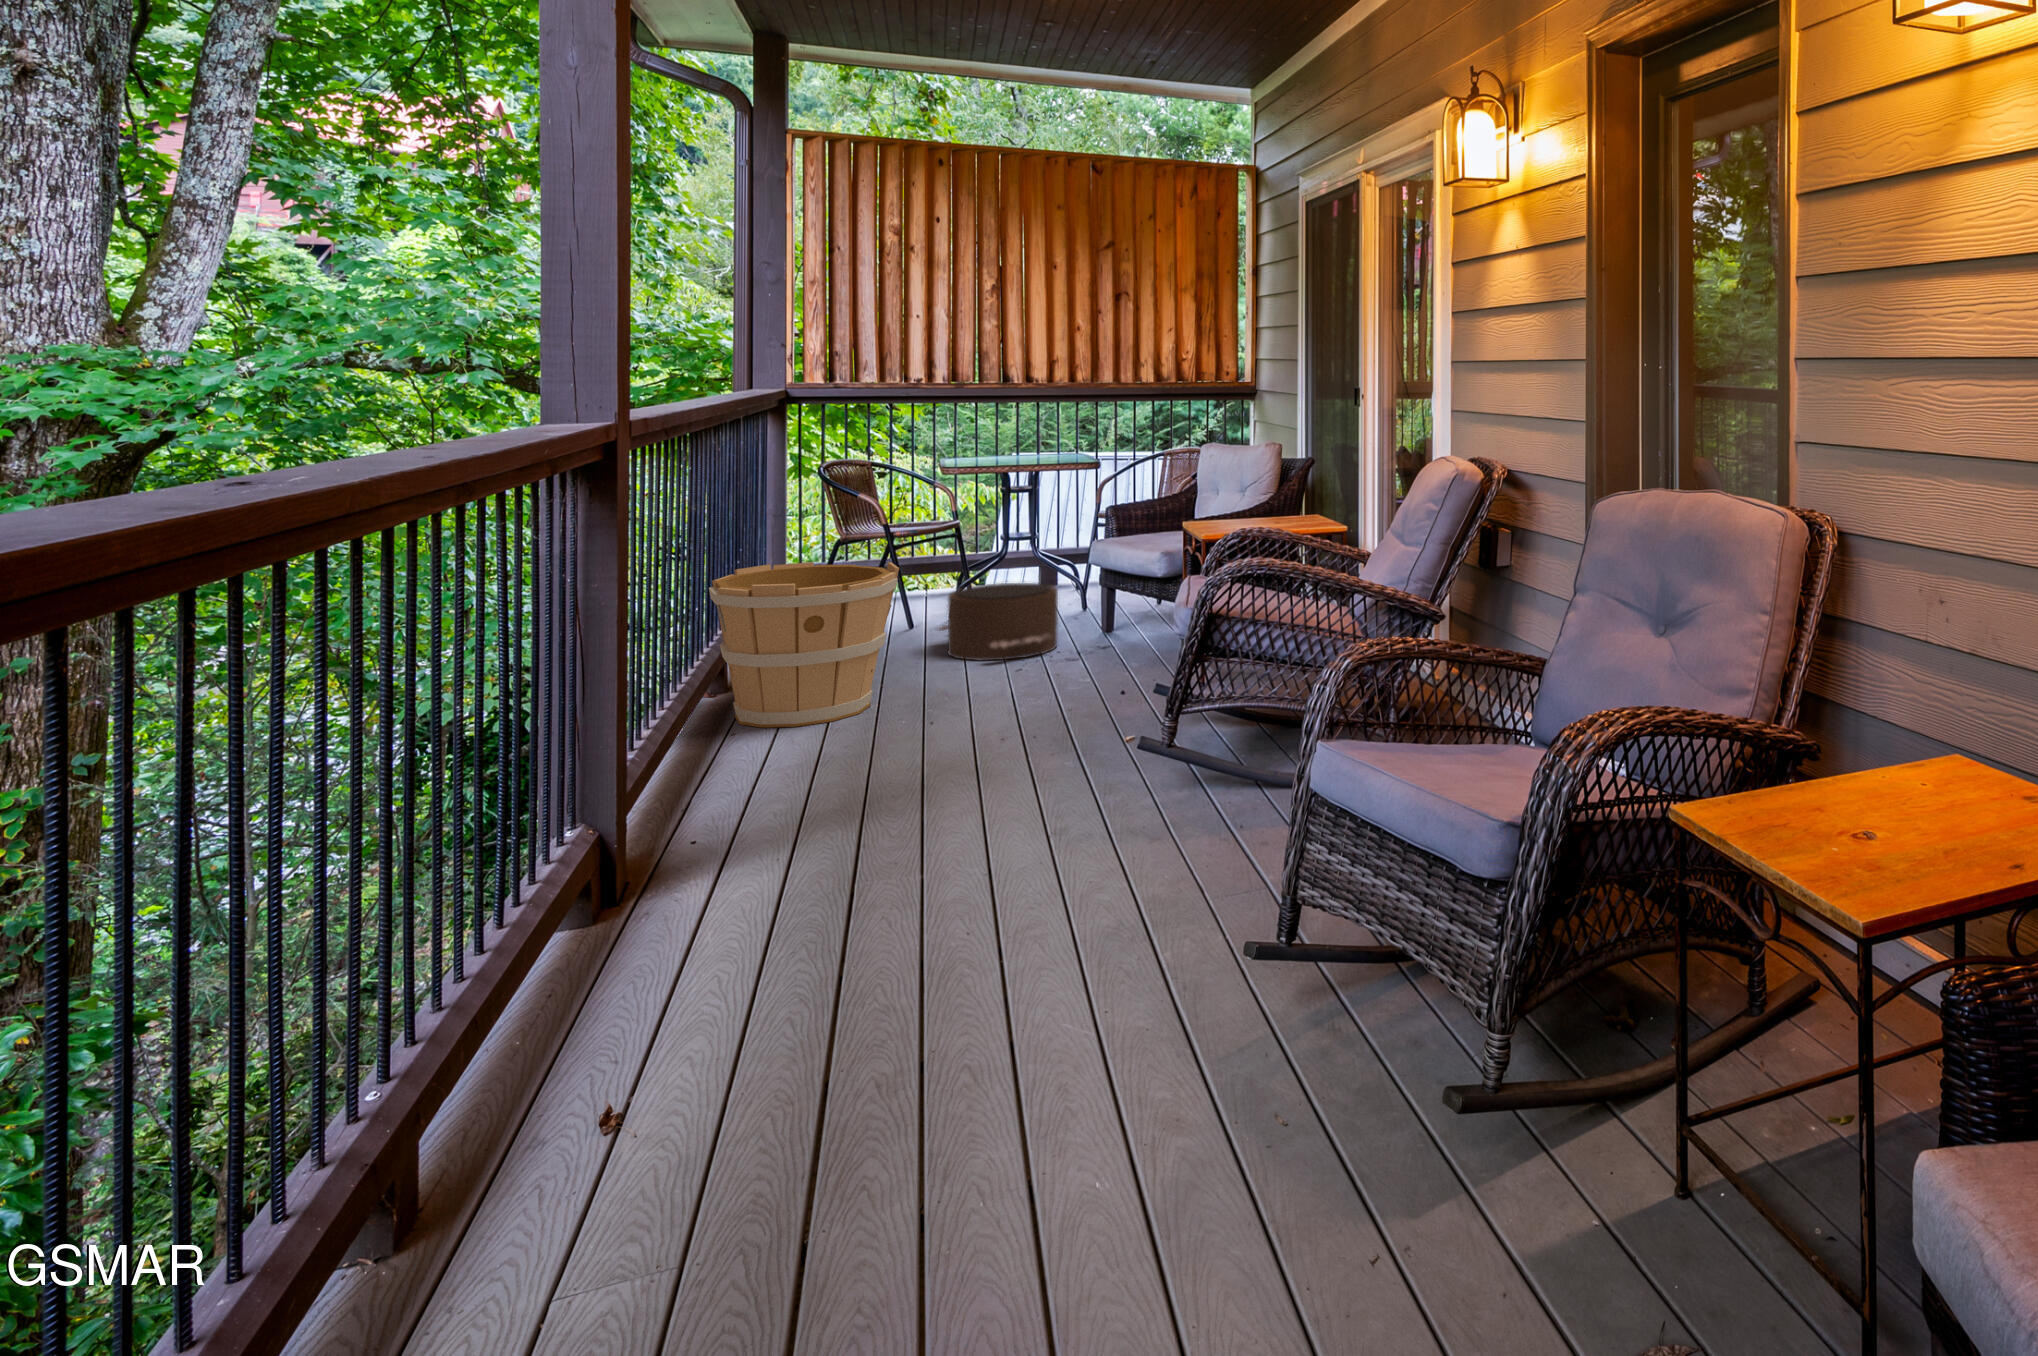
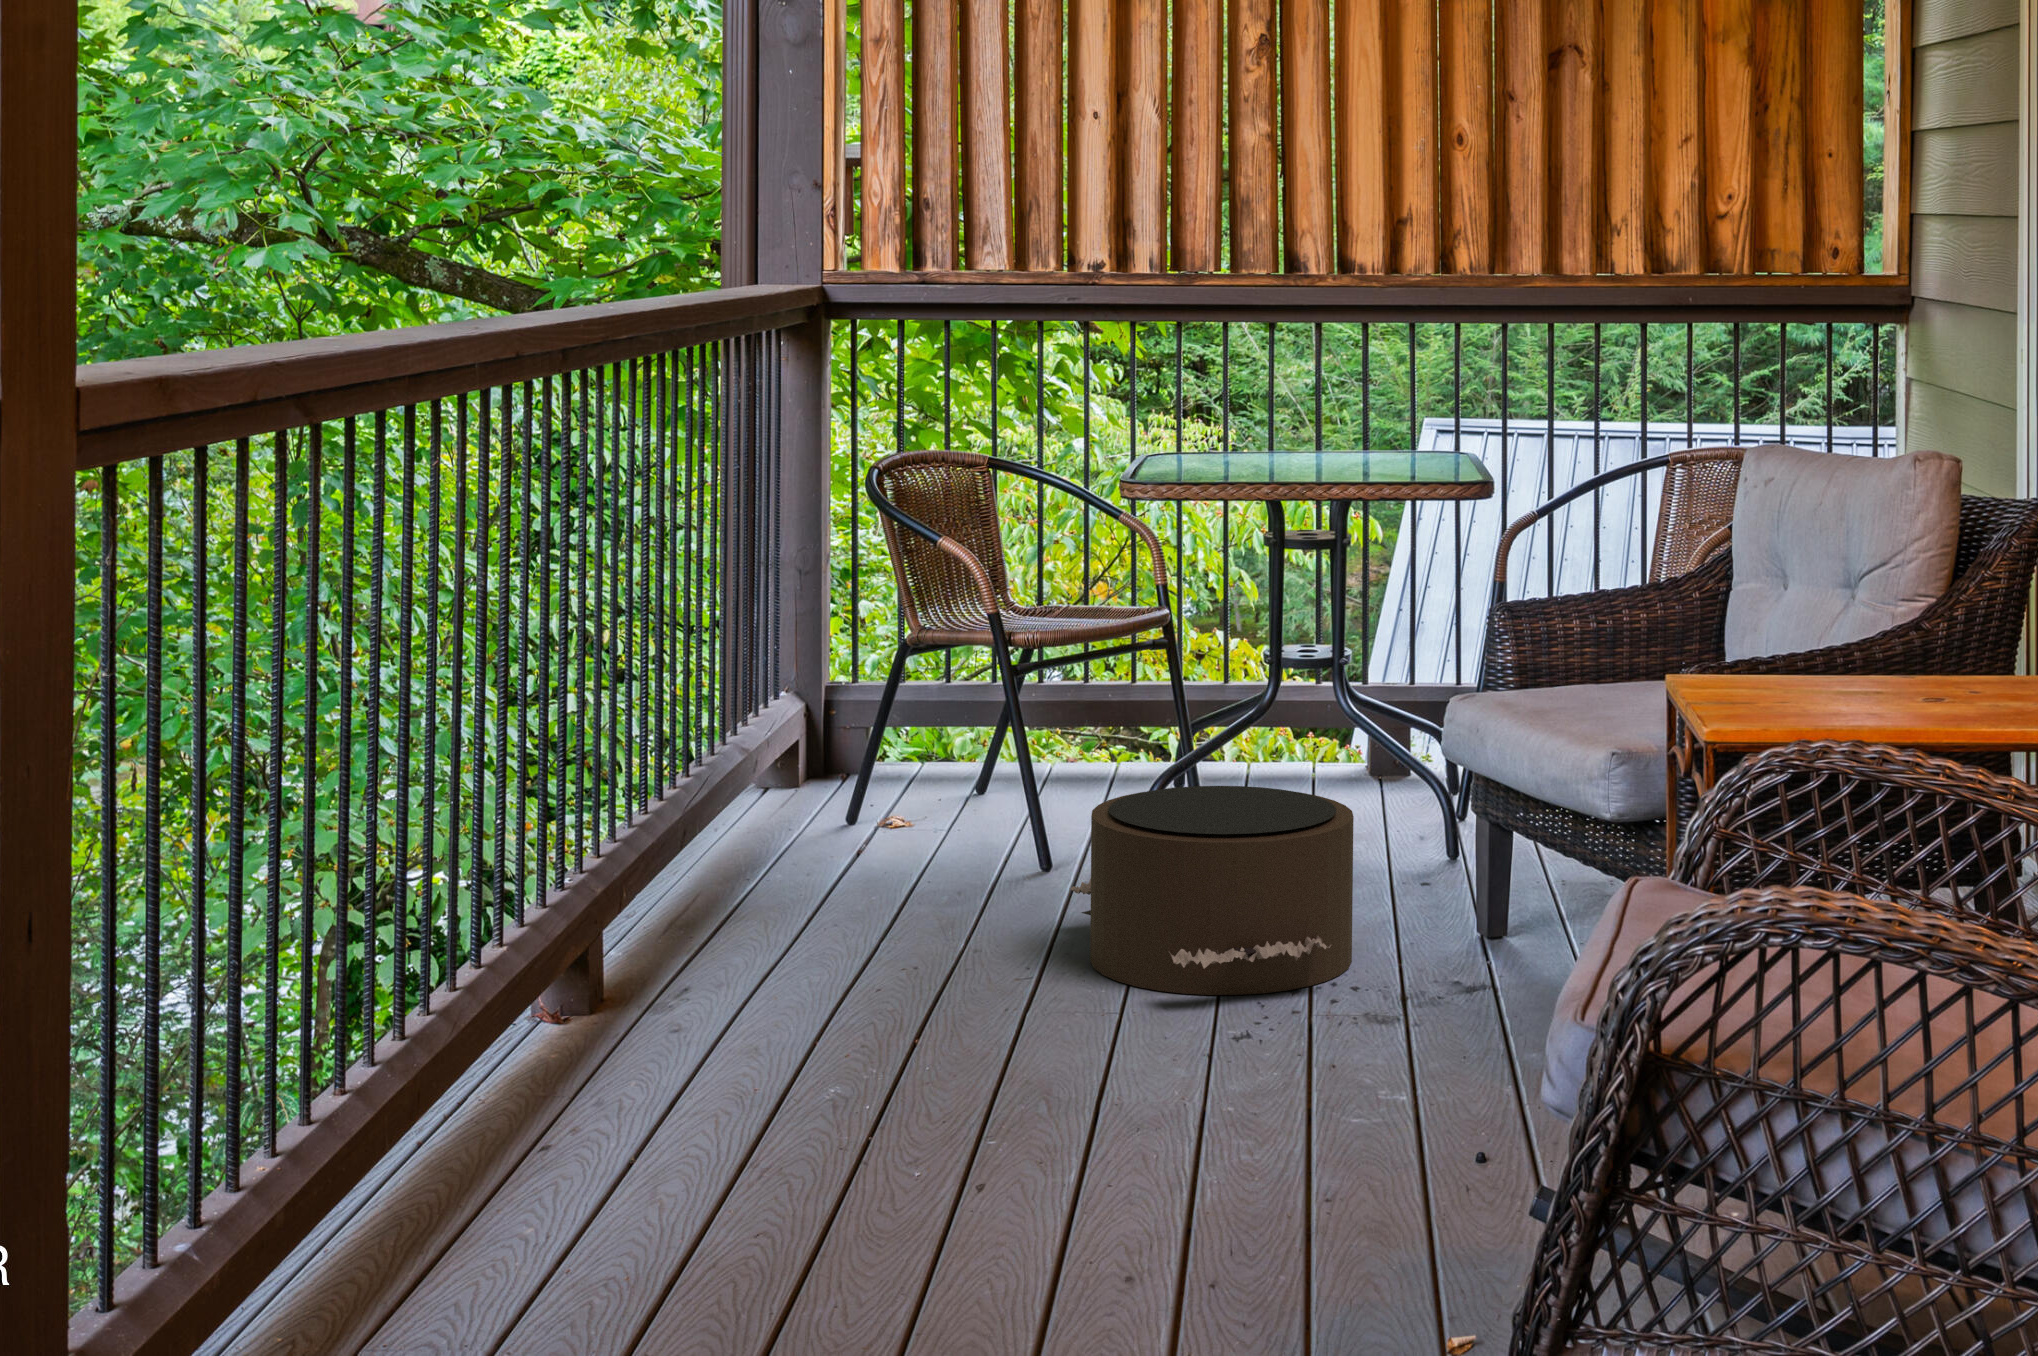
wooden bucket: present [709,562,899,728] -> none [478,723,912,1158]

